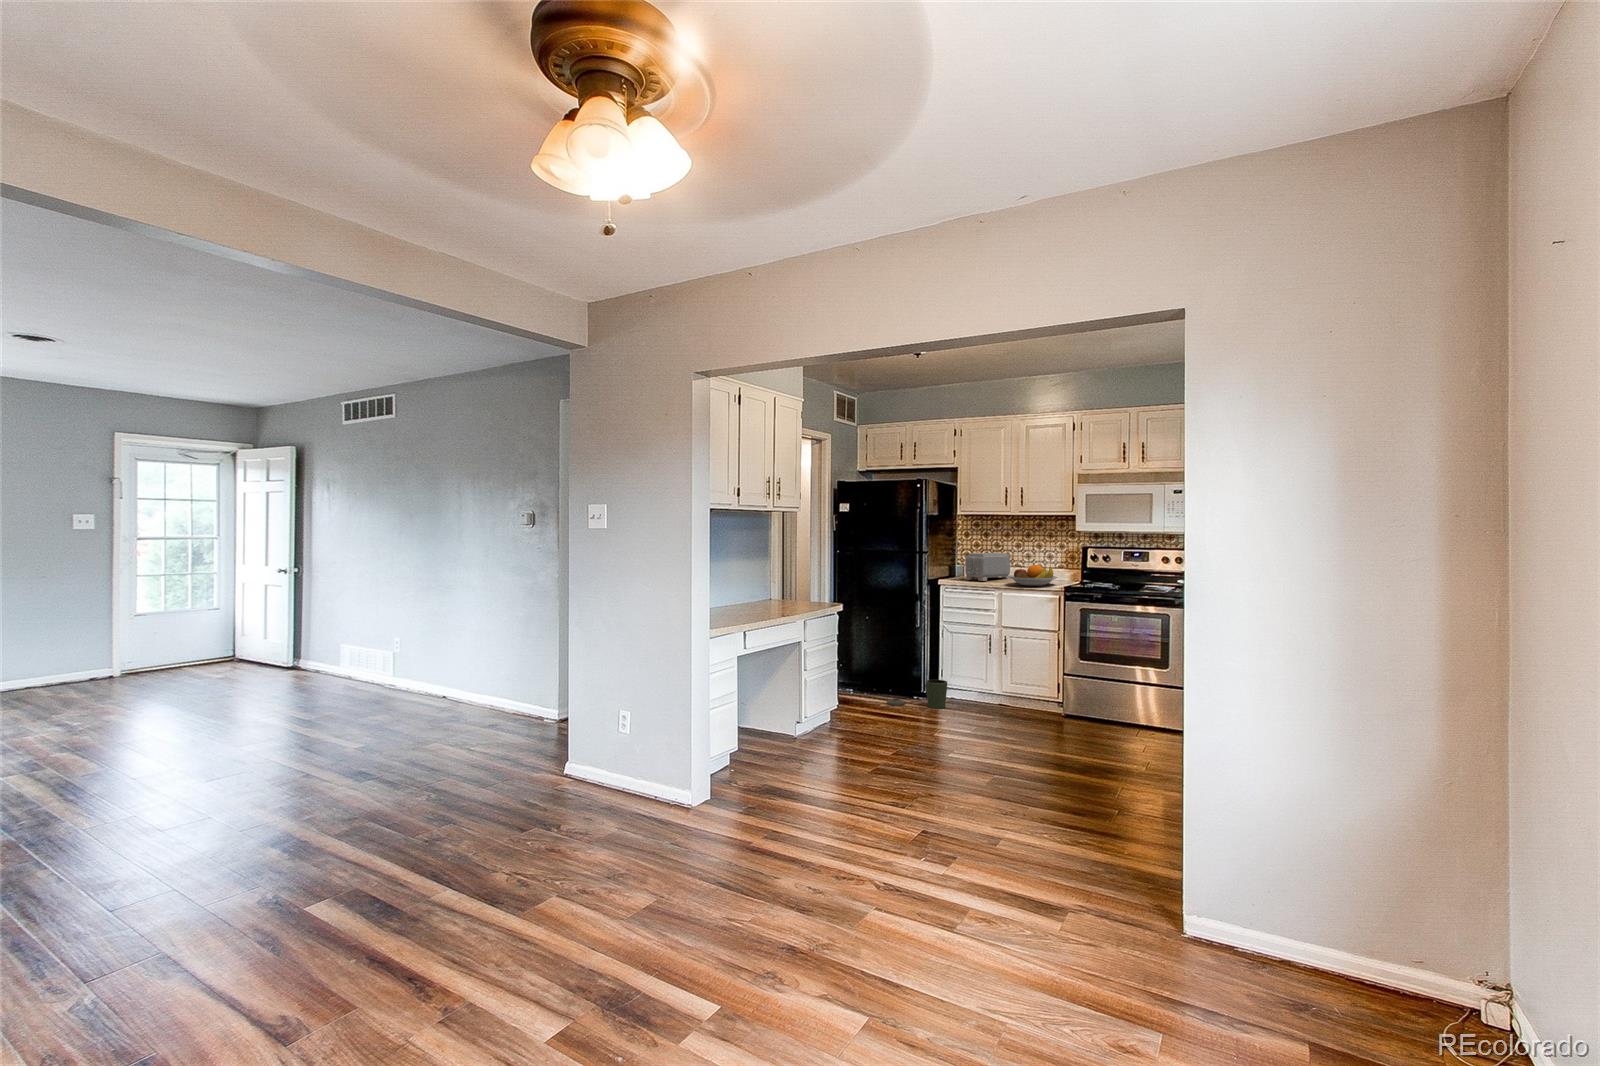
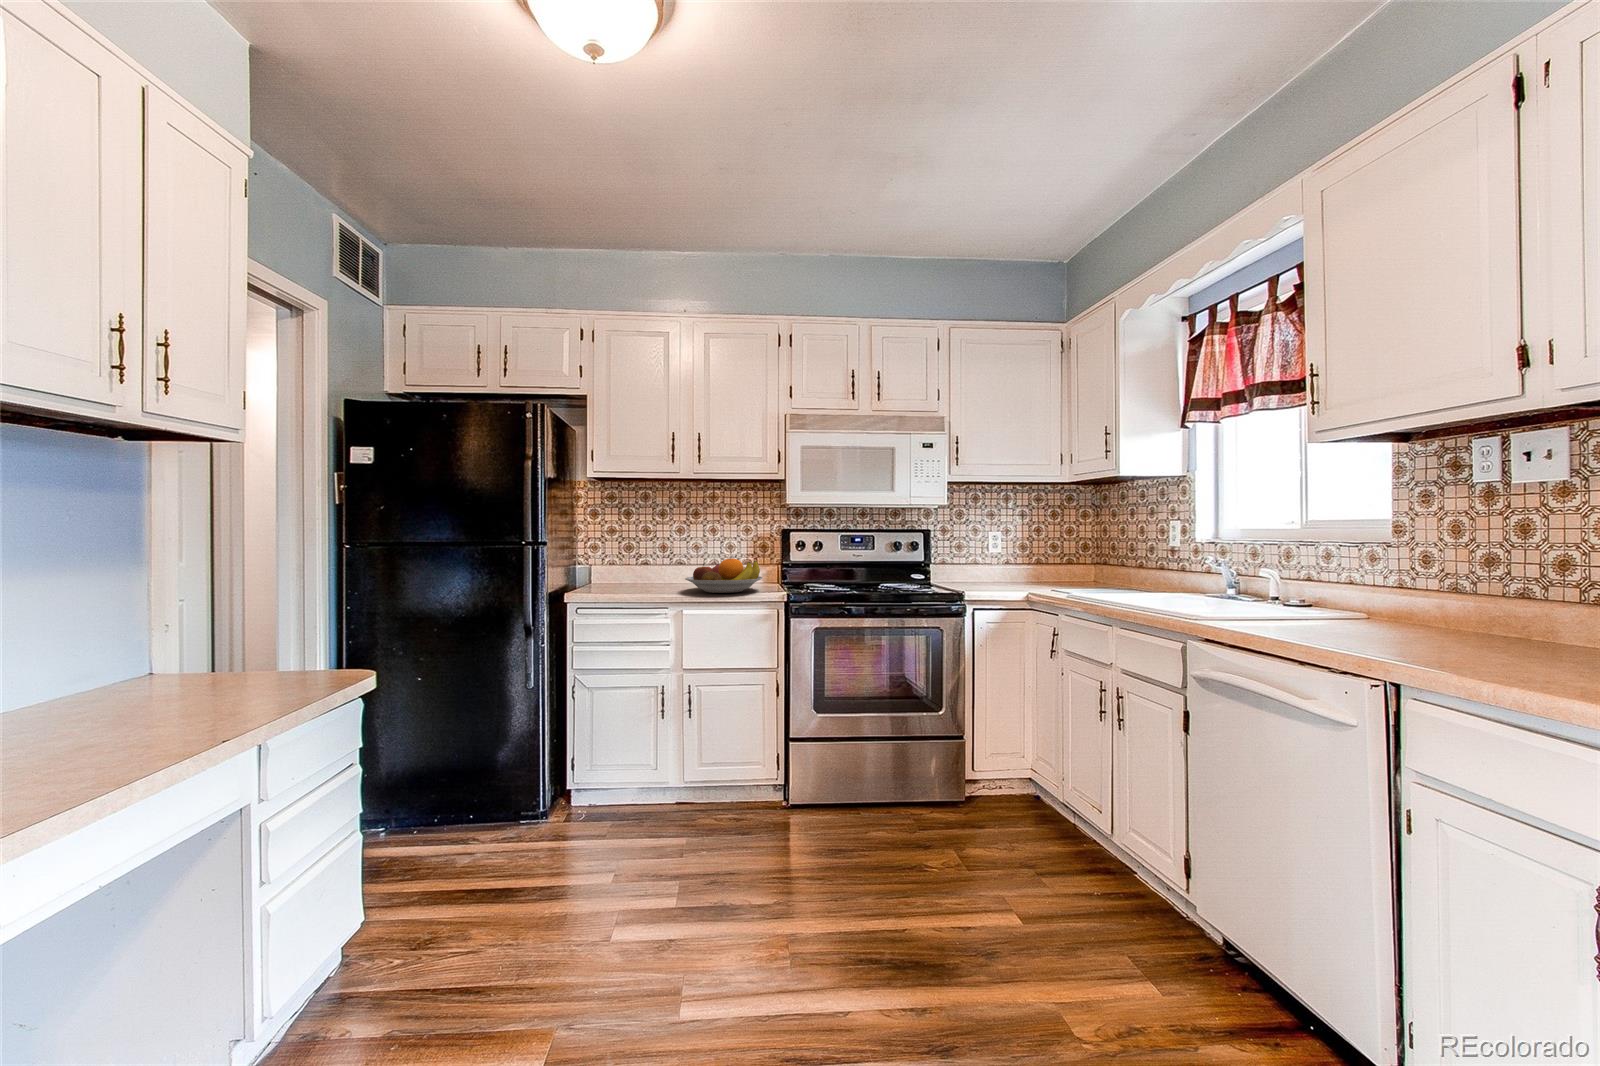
toaster: present [965,553,1011,581] -> none [601,543,671,589]
trash can: present [887,680,947,709] -> none [464,779,593,856]

